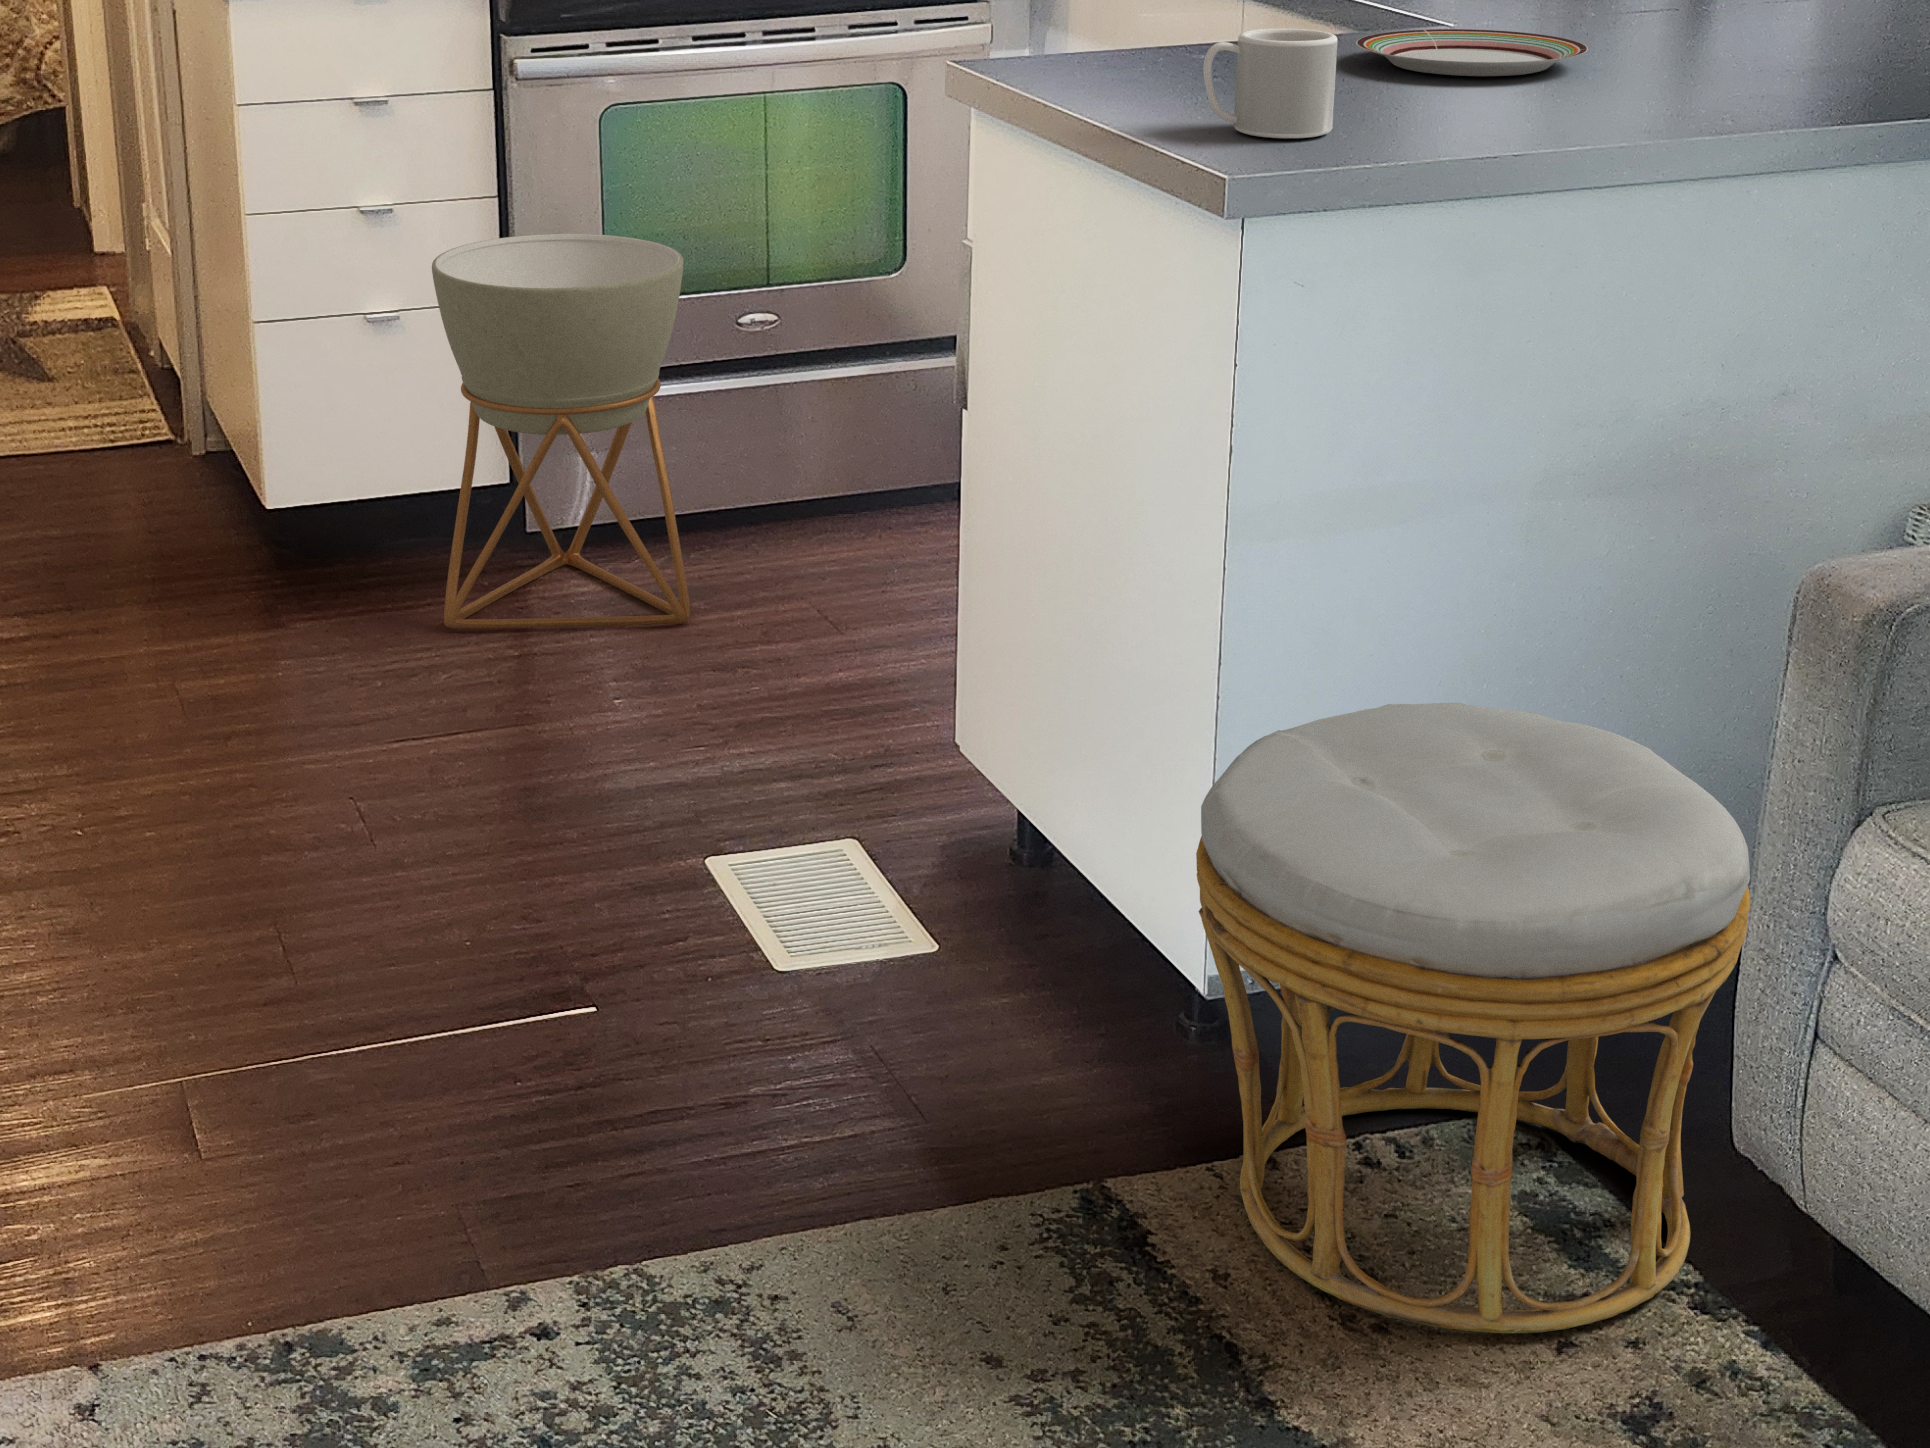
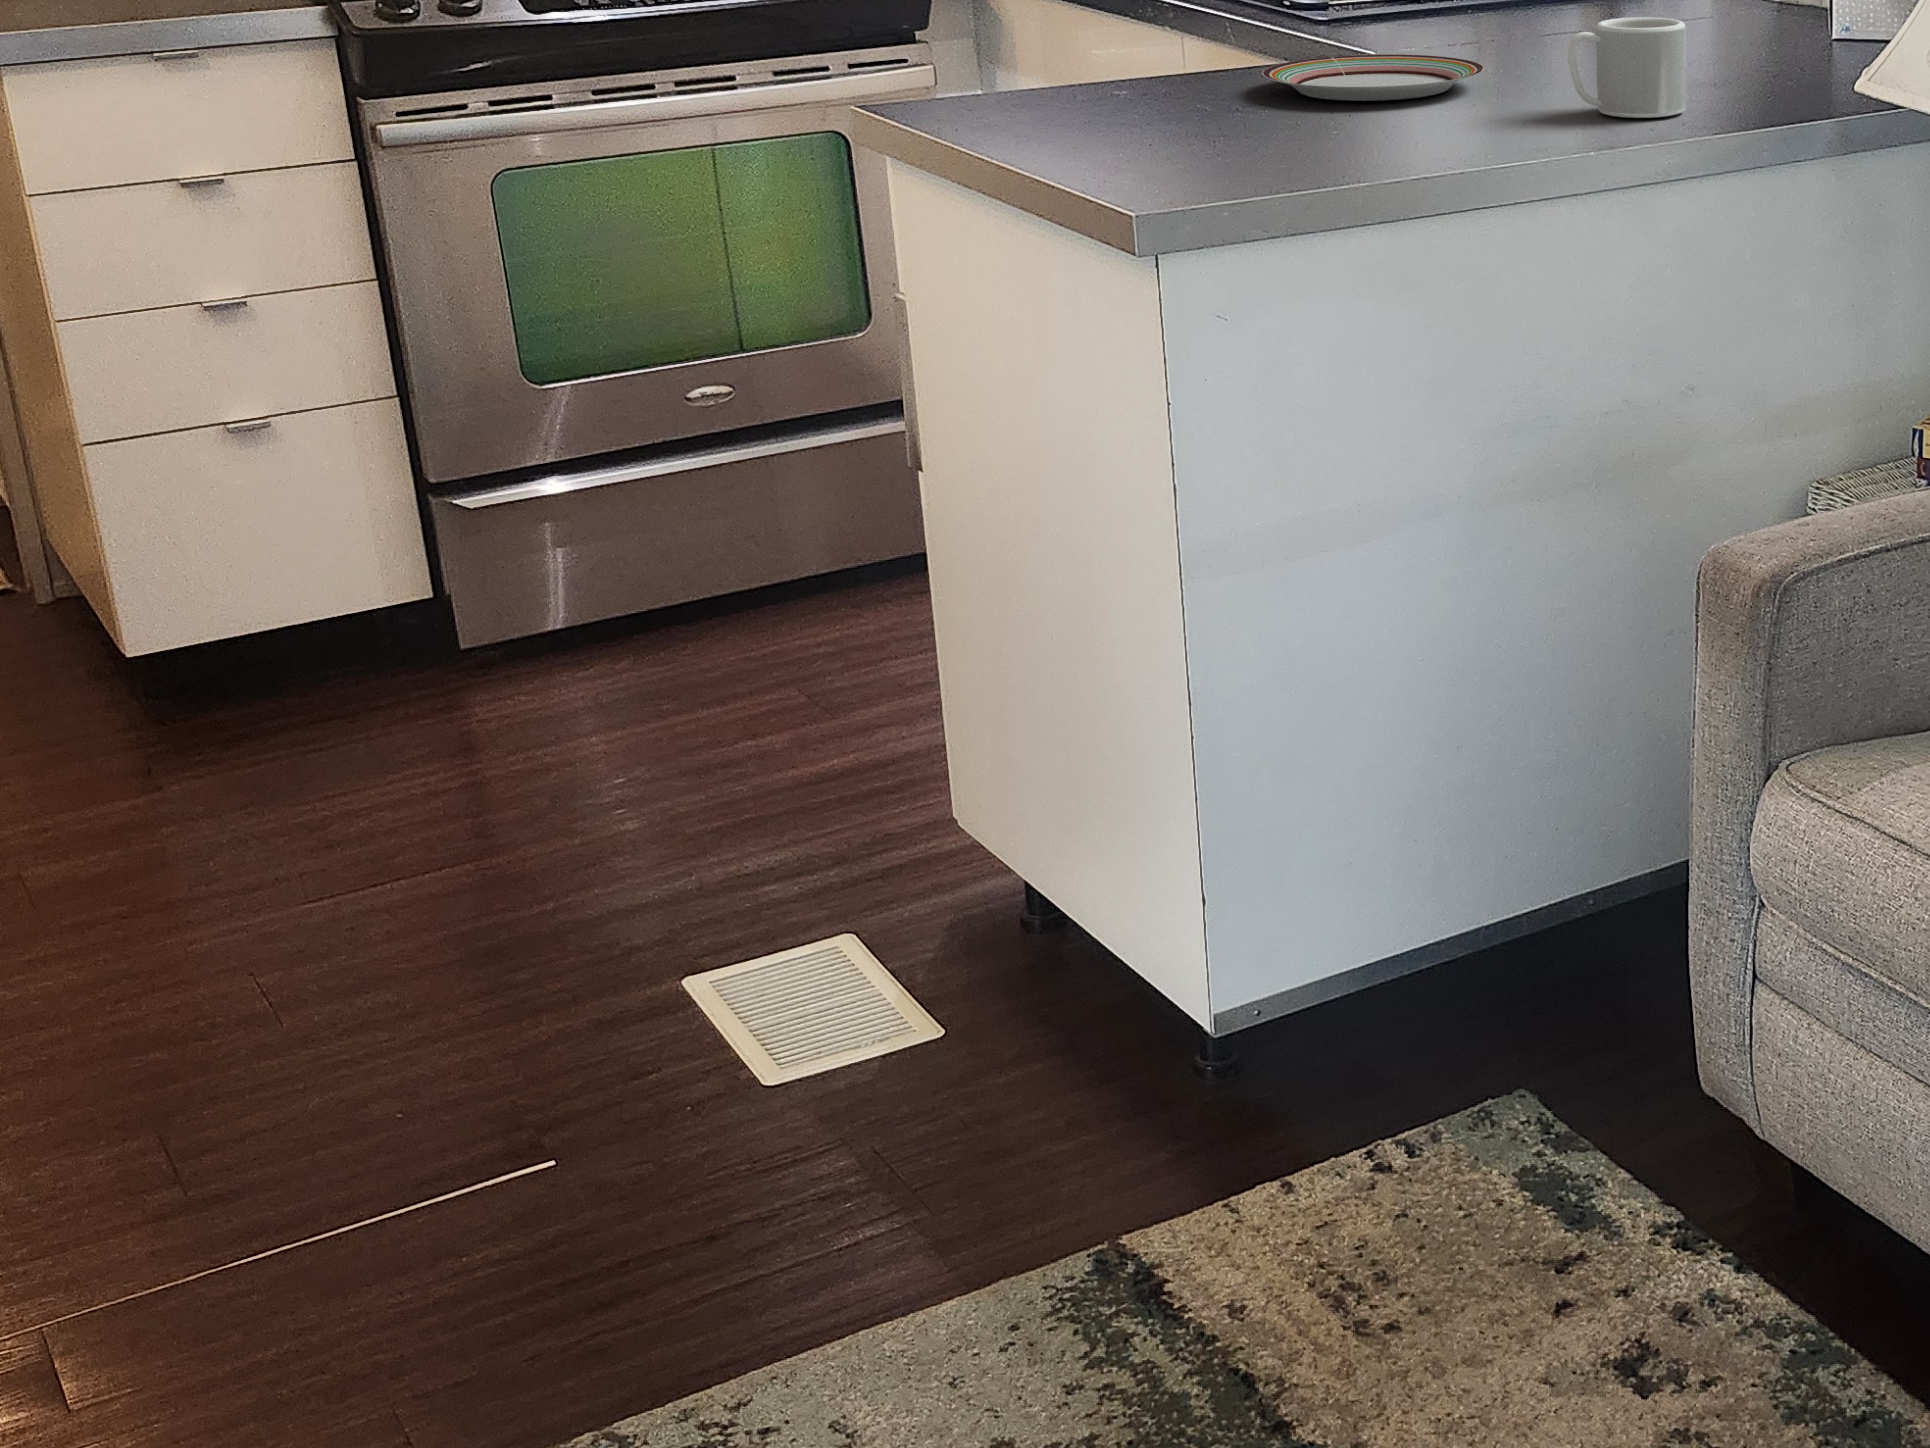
mug: present [1203,28,1338,138] -> present [1568,17,1686,118]
planter: present [432,234,690,628] -> none [299,320,654,767]
ottoman: present [1196,703,1751,1334] -> none [1162,716,1683,1324]

